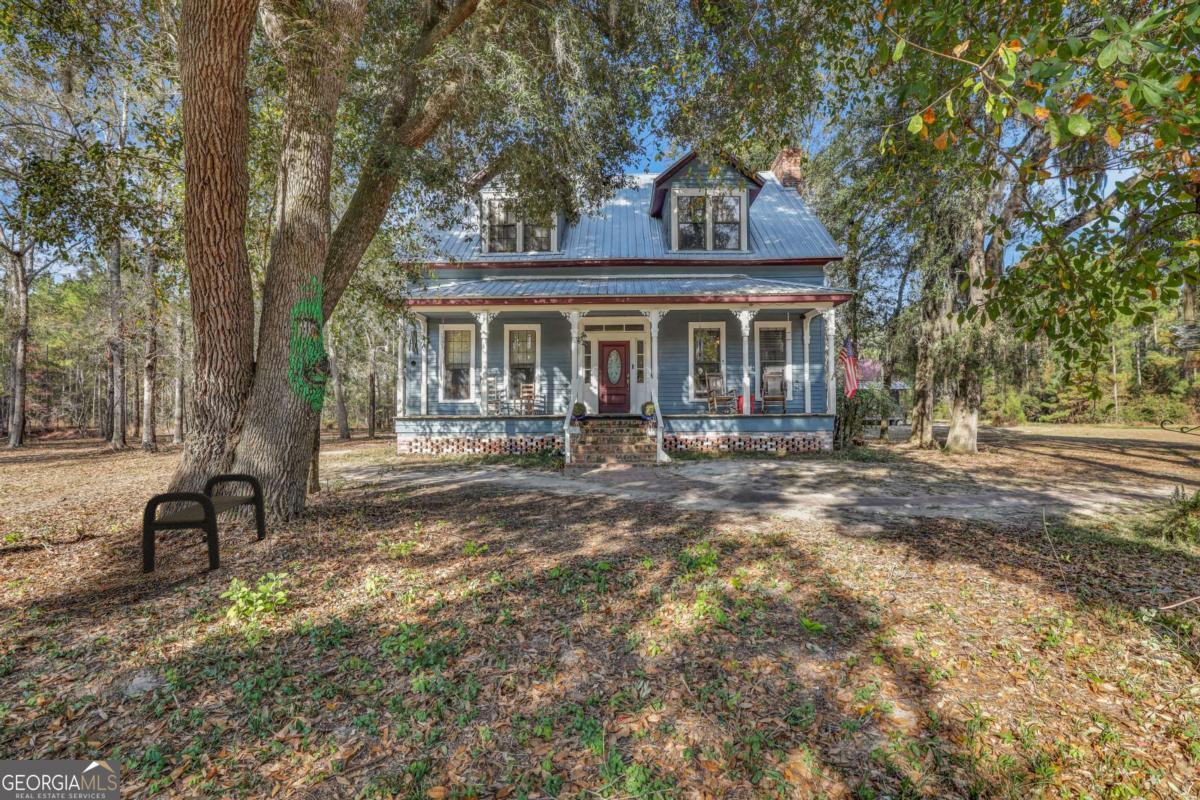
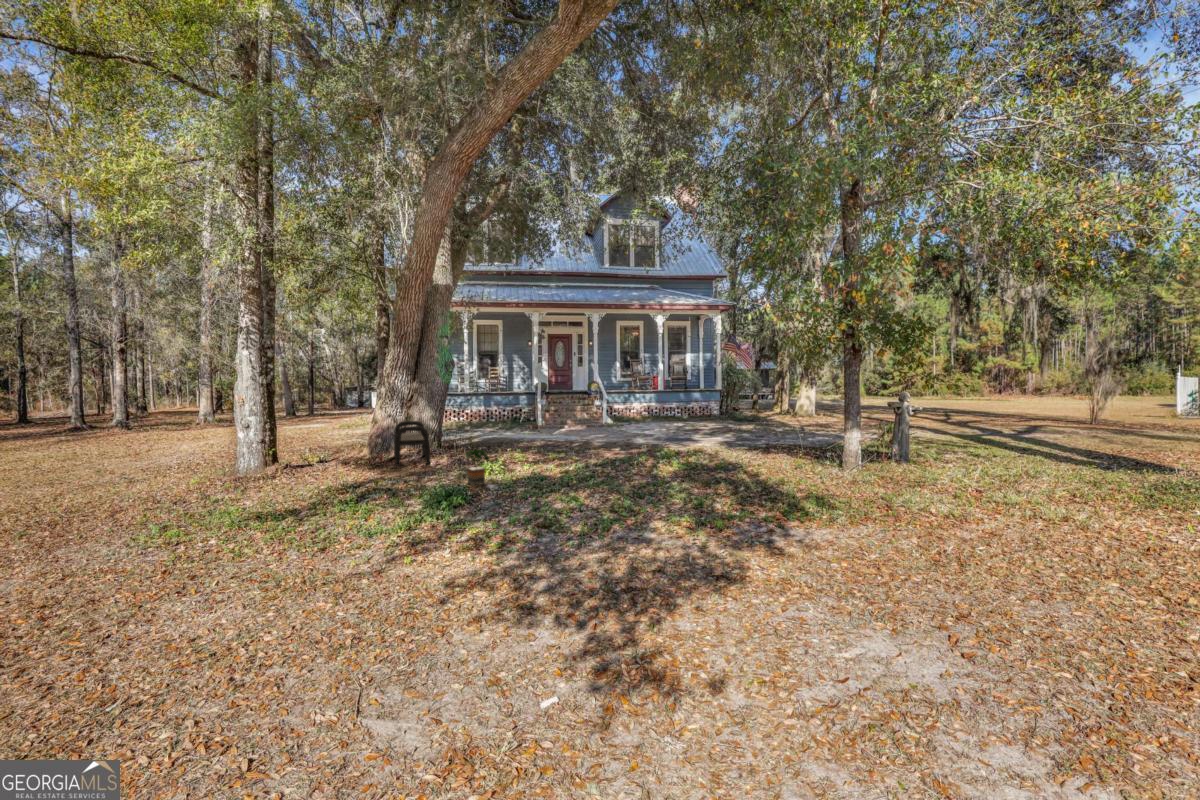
potted tree: none [68,591,158,712] -> present [465,450,489,485]

